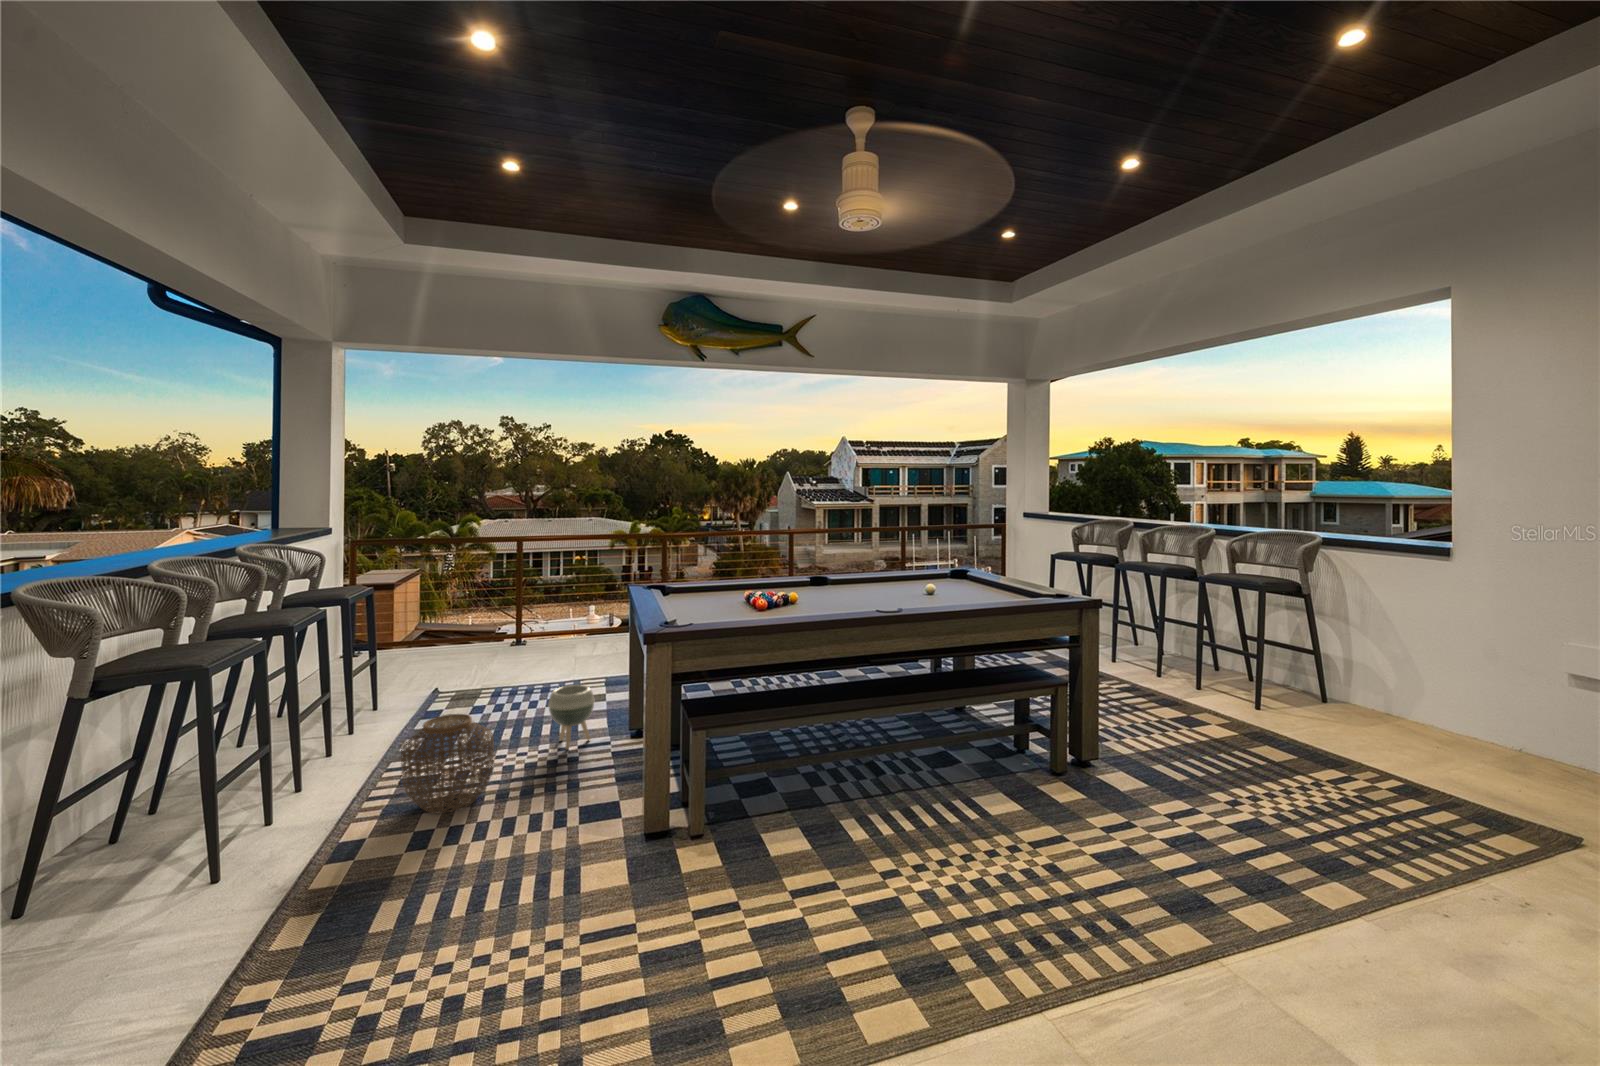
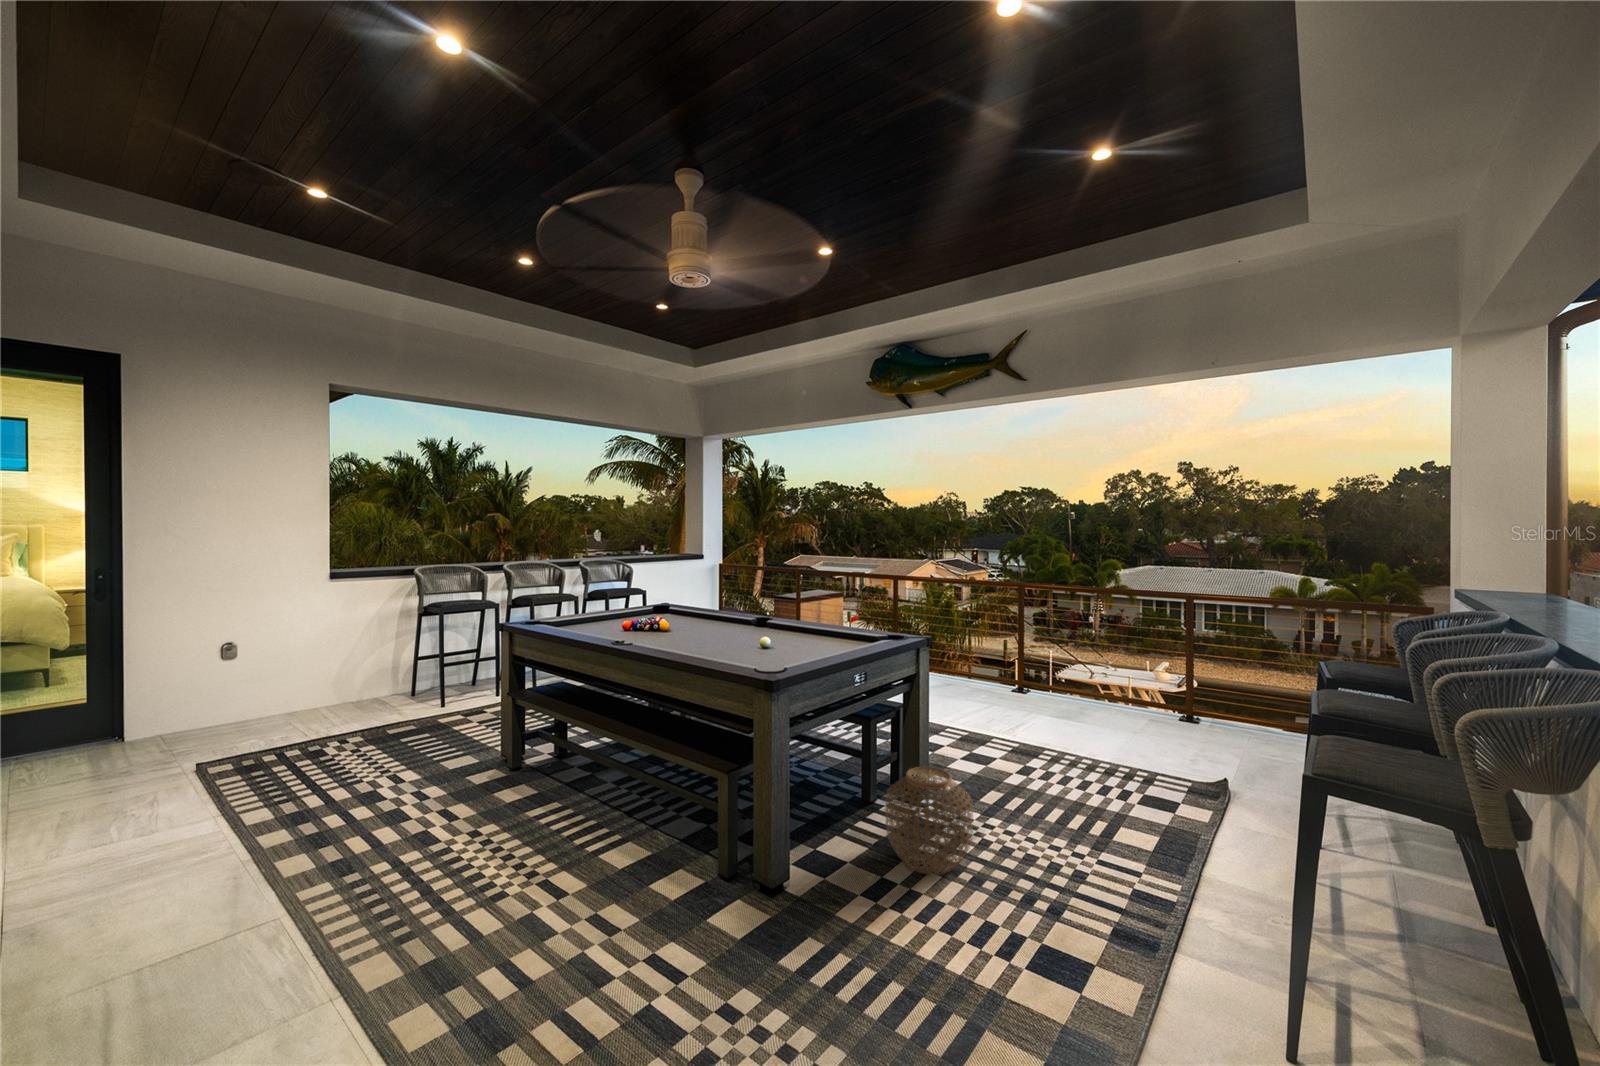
planter: present [548,685,594,749] -> none [1064,776,1123,858]

